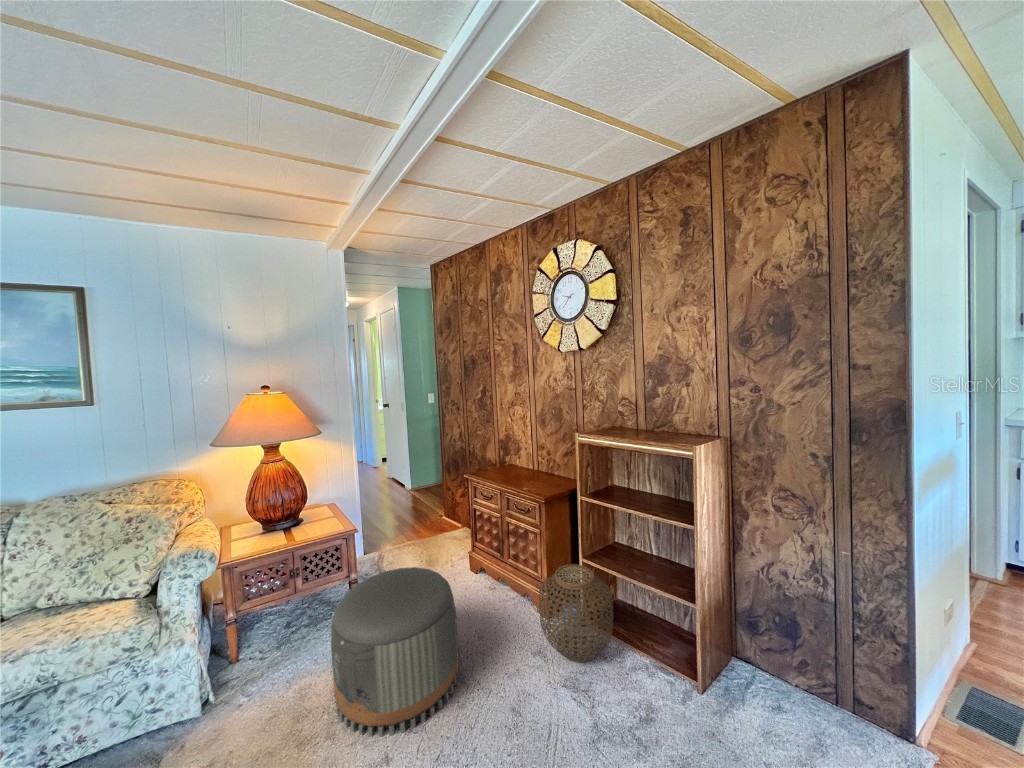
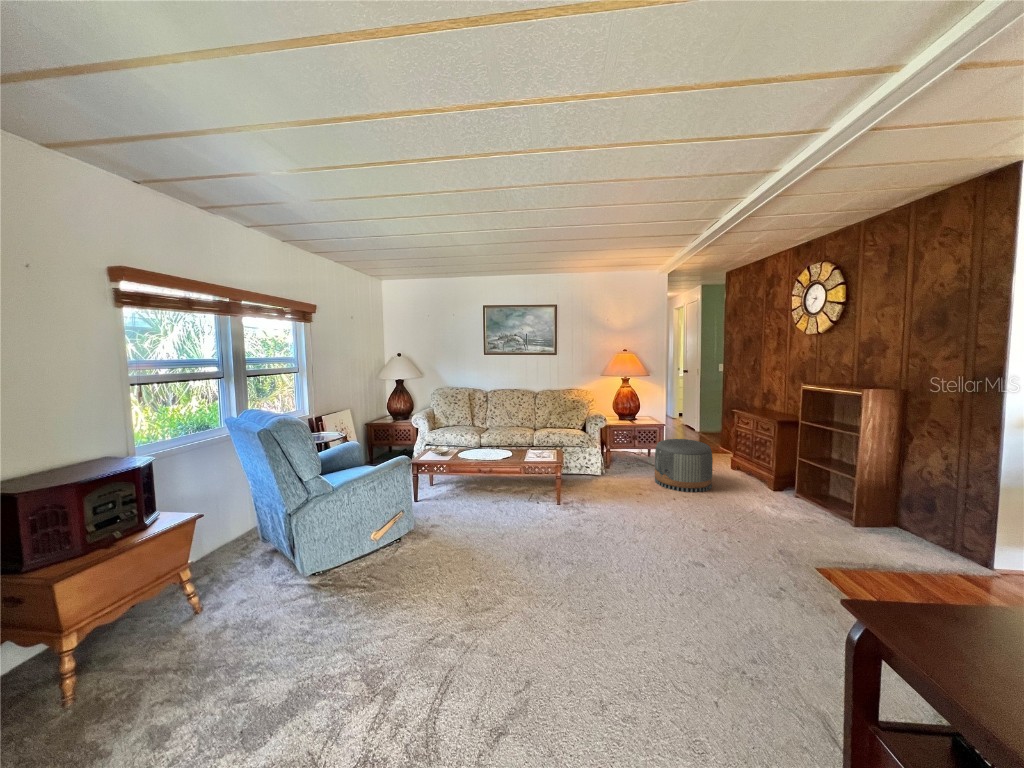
woven basket: present [539,564,613,662] -> none [761,455,810,503]

